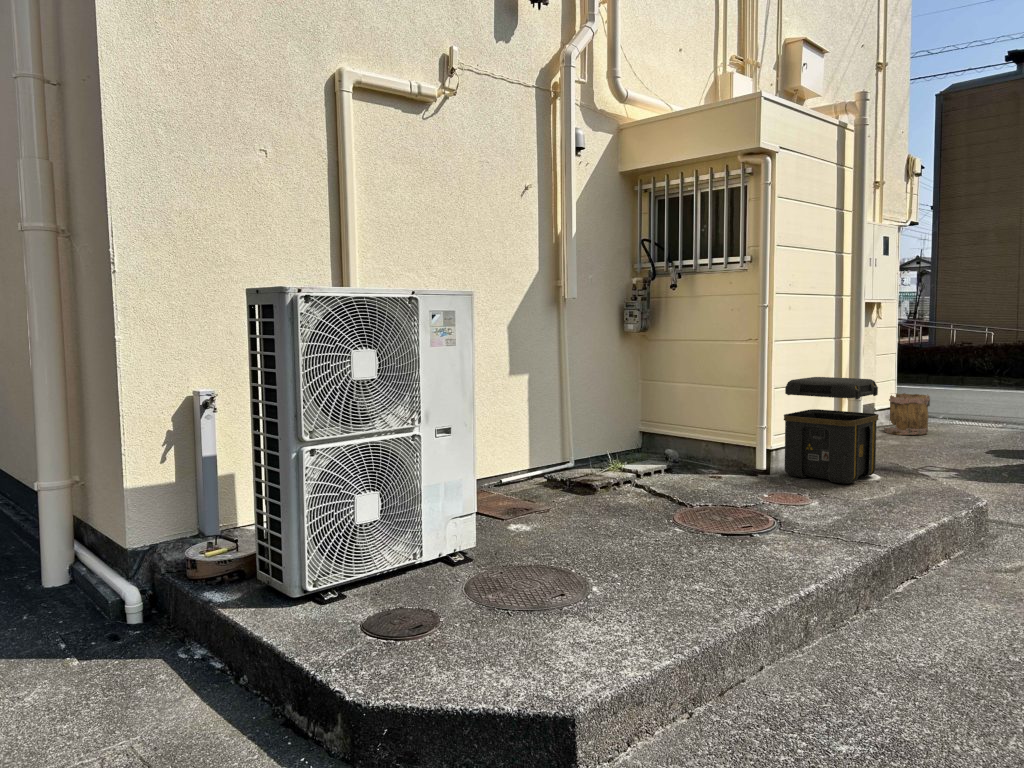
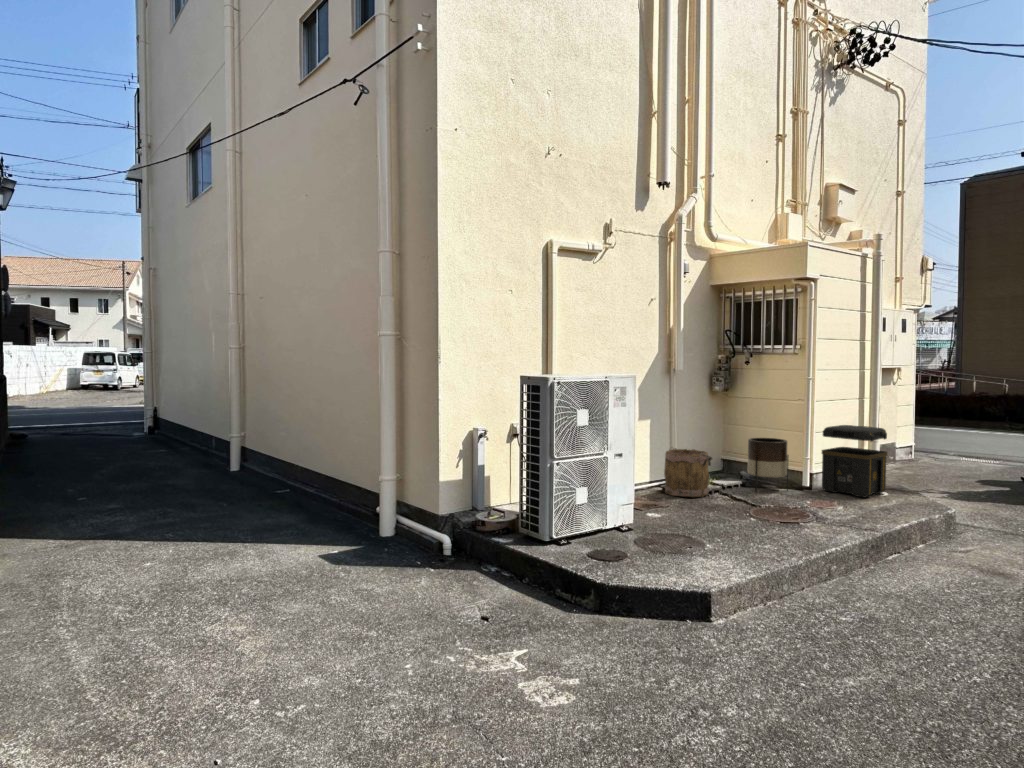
bucket: present [885,393,930,435] -> present [664,448,712,497]
planter: none [677,399,736,481] -> present [747,438,789,491]

